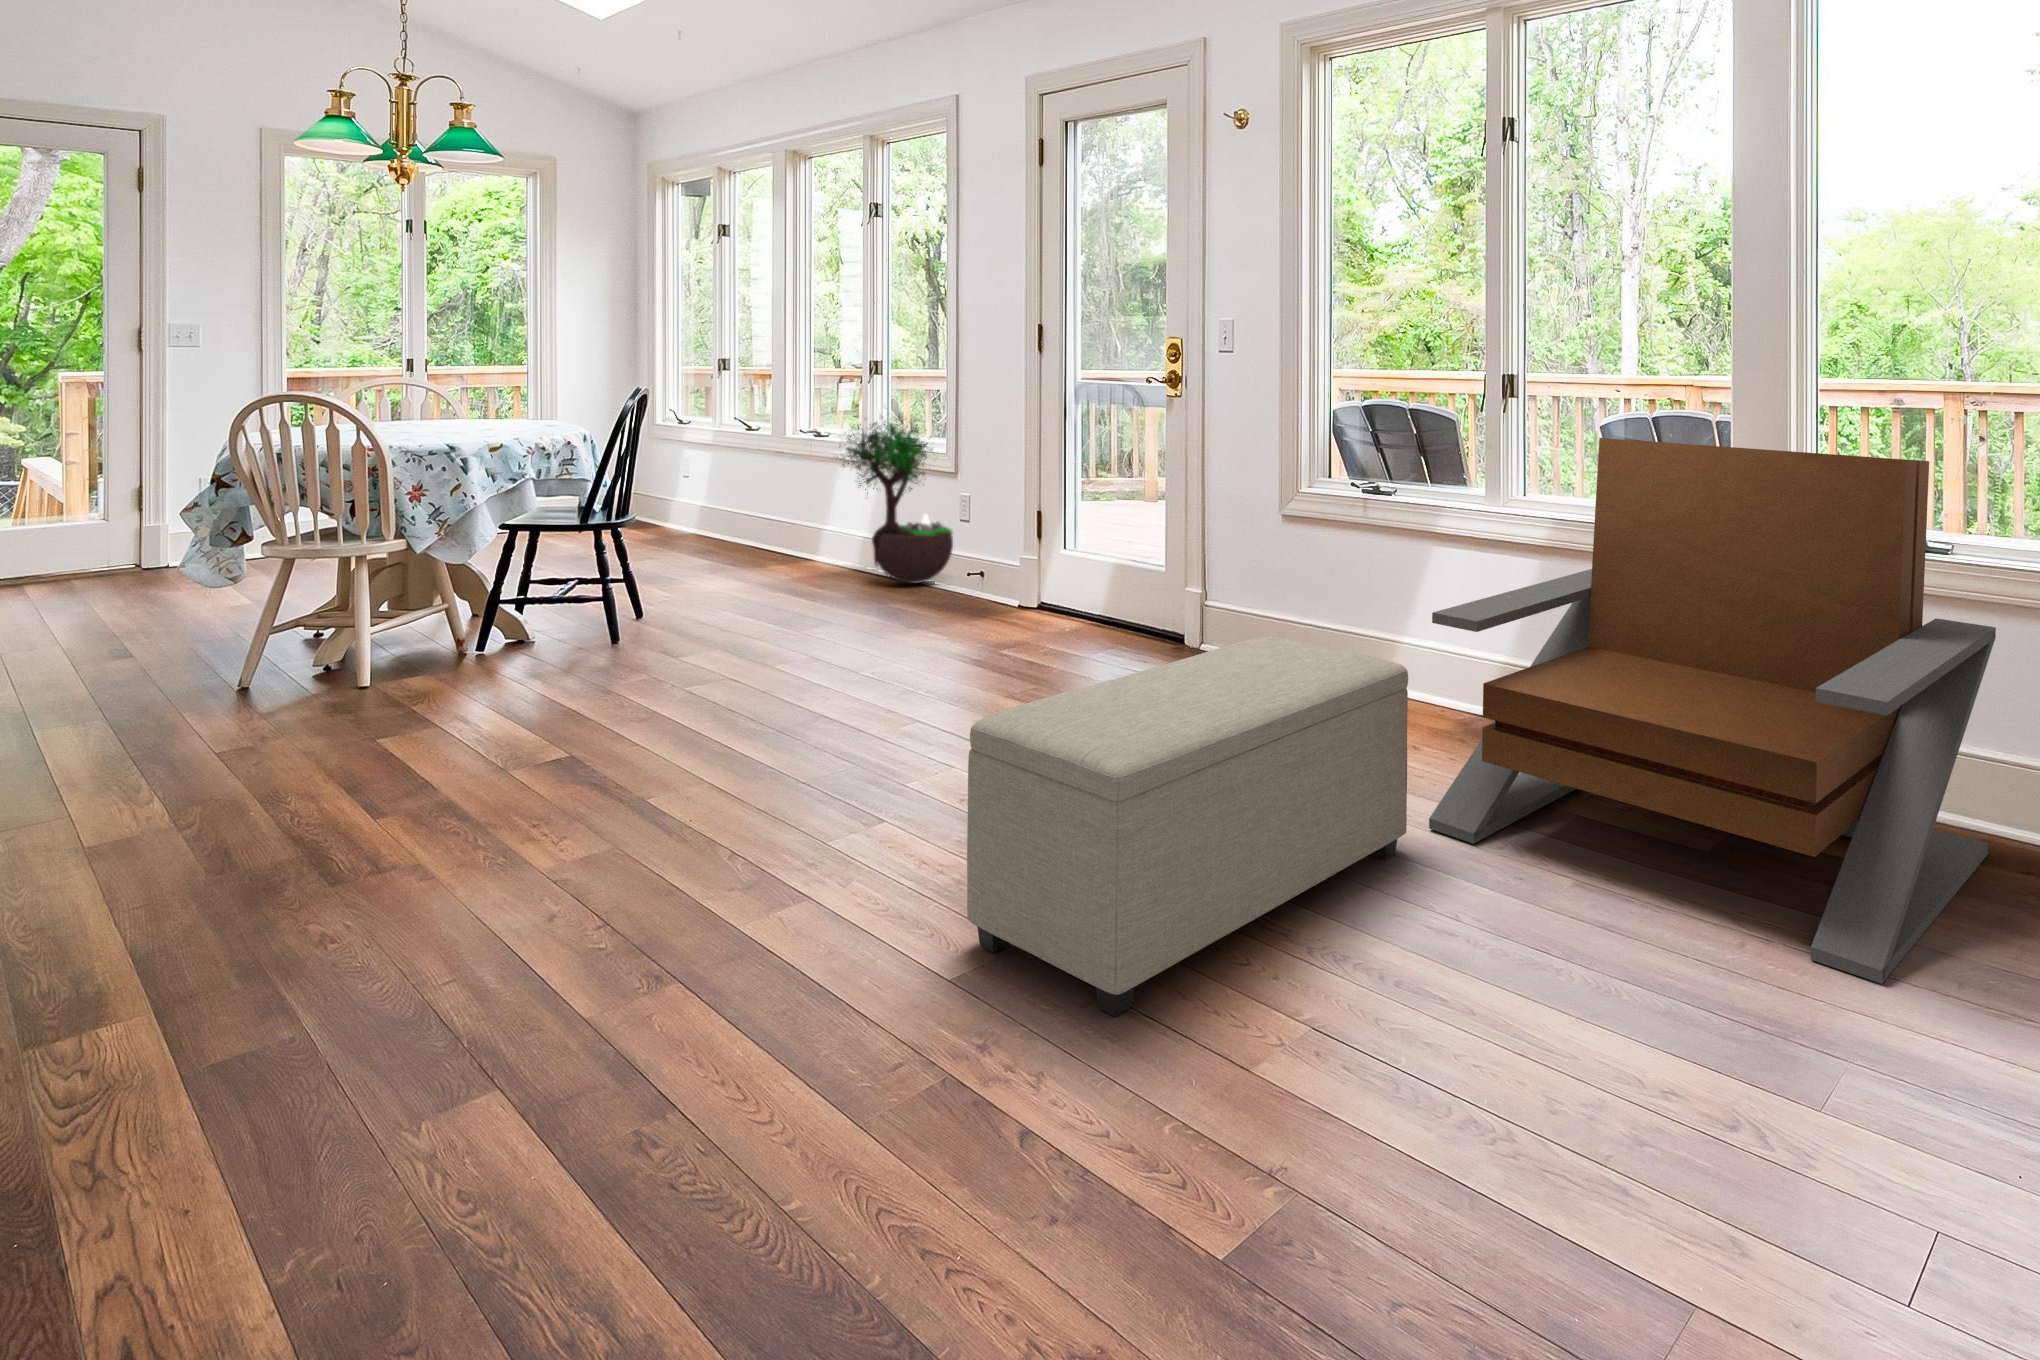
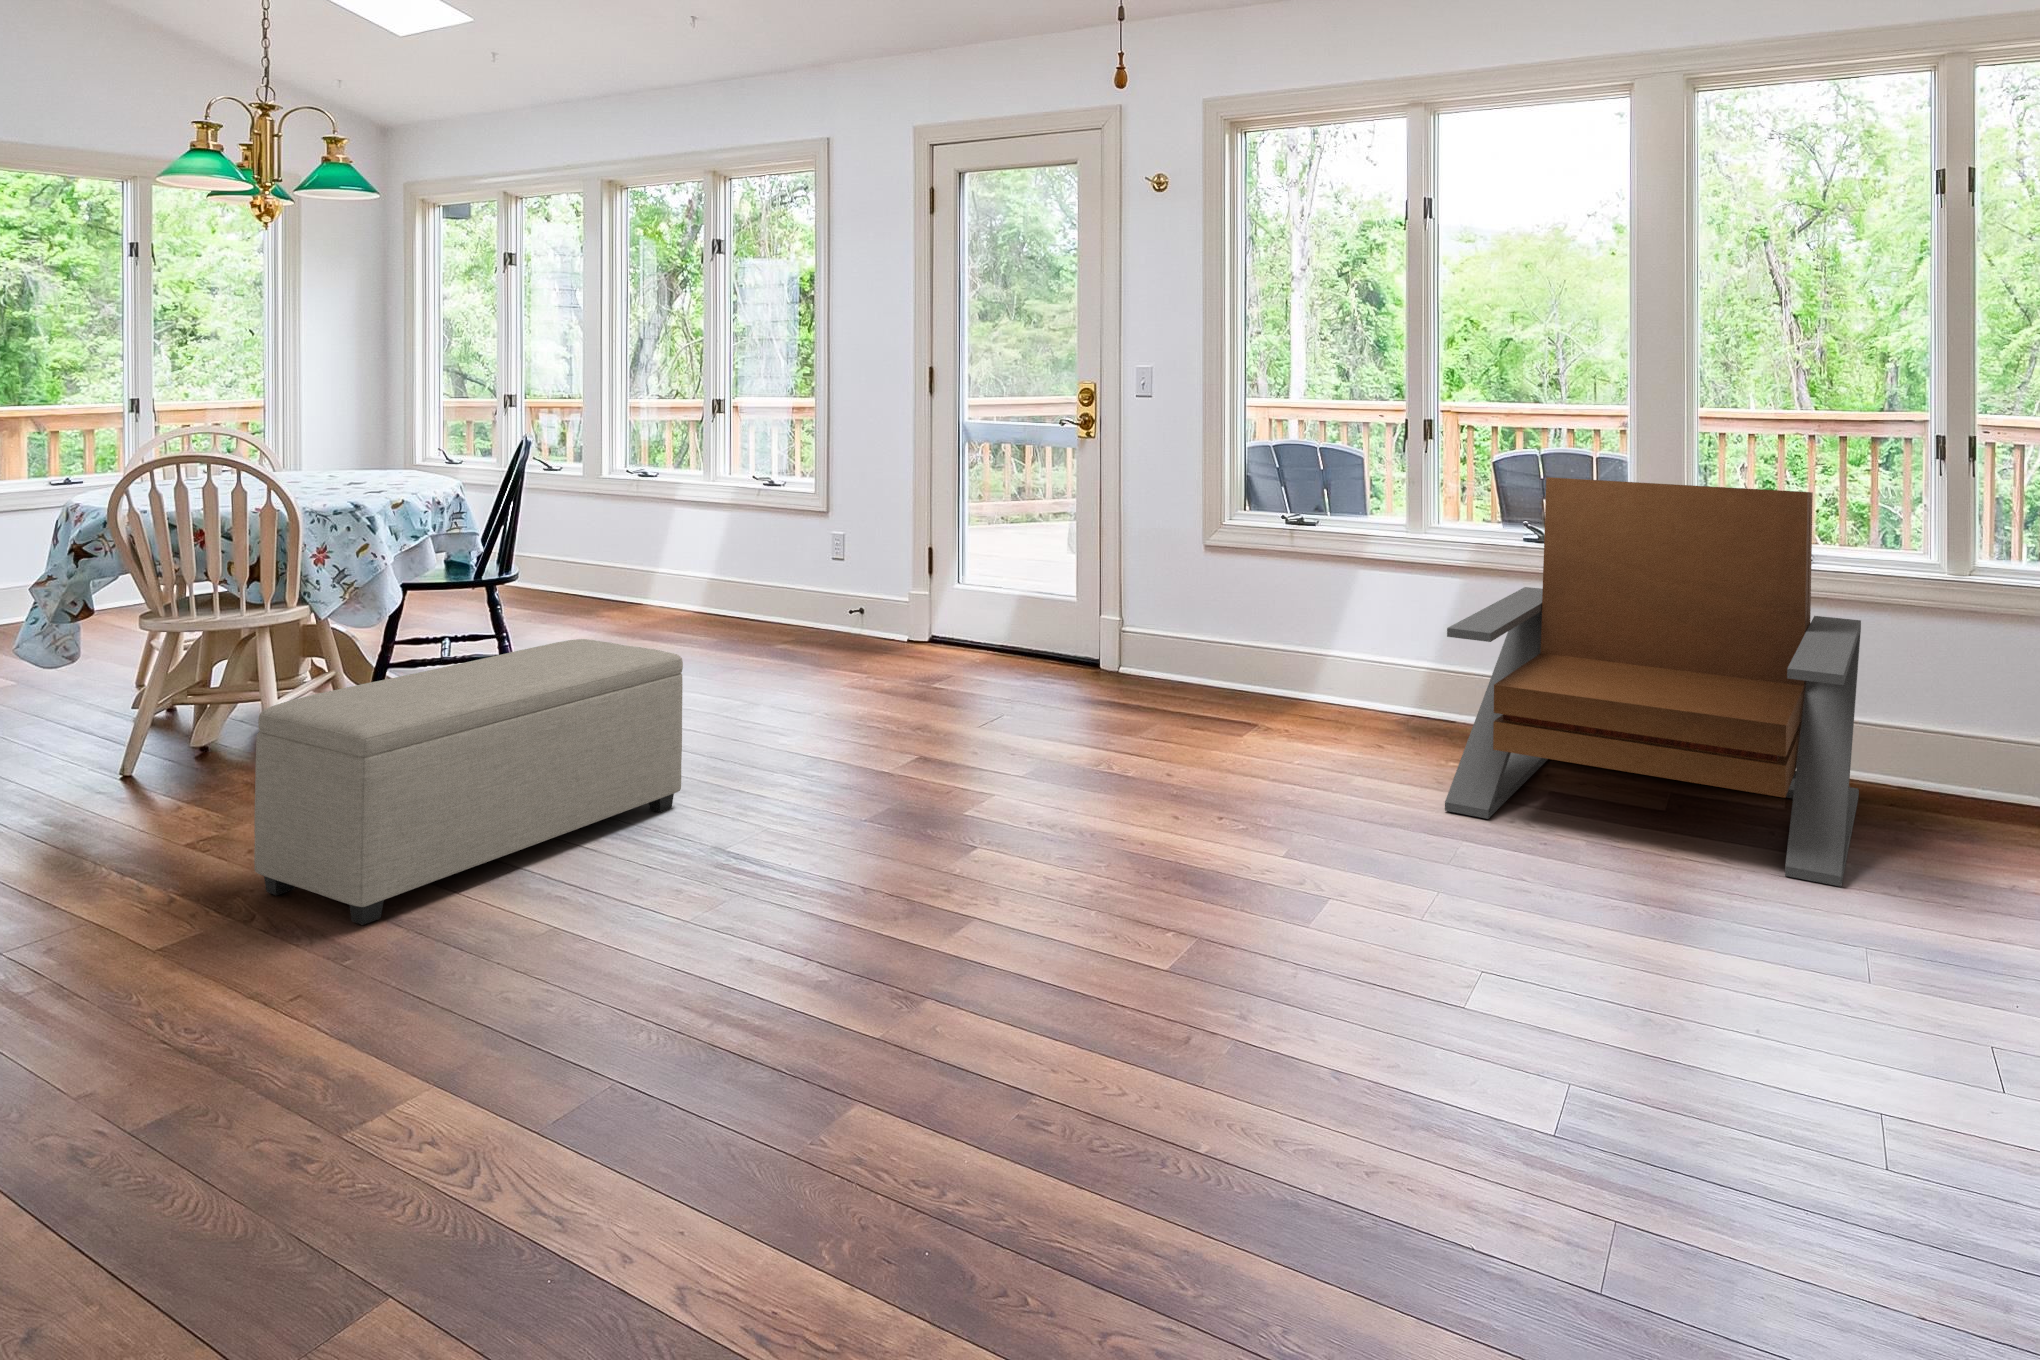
potted tree: present [837,415,953,584] -> none [693,449,818,633]
ottoman: present [967,636,1408,1016] -> present [254,639,683,925]

